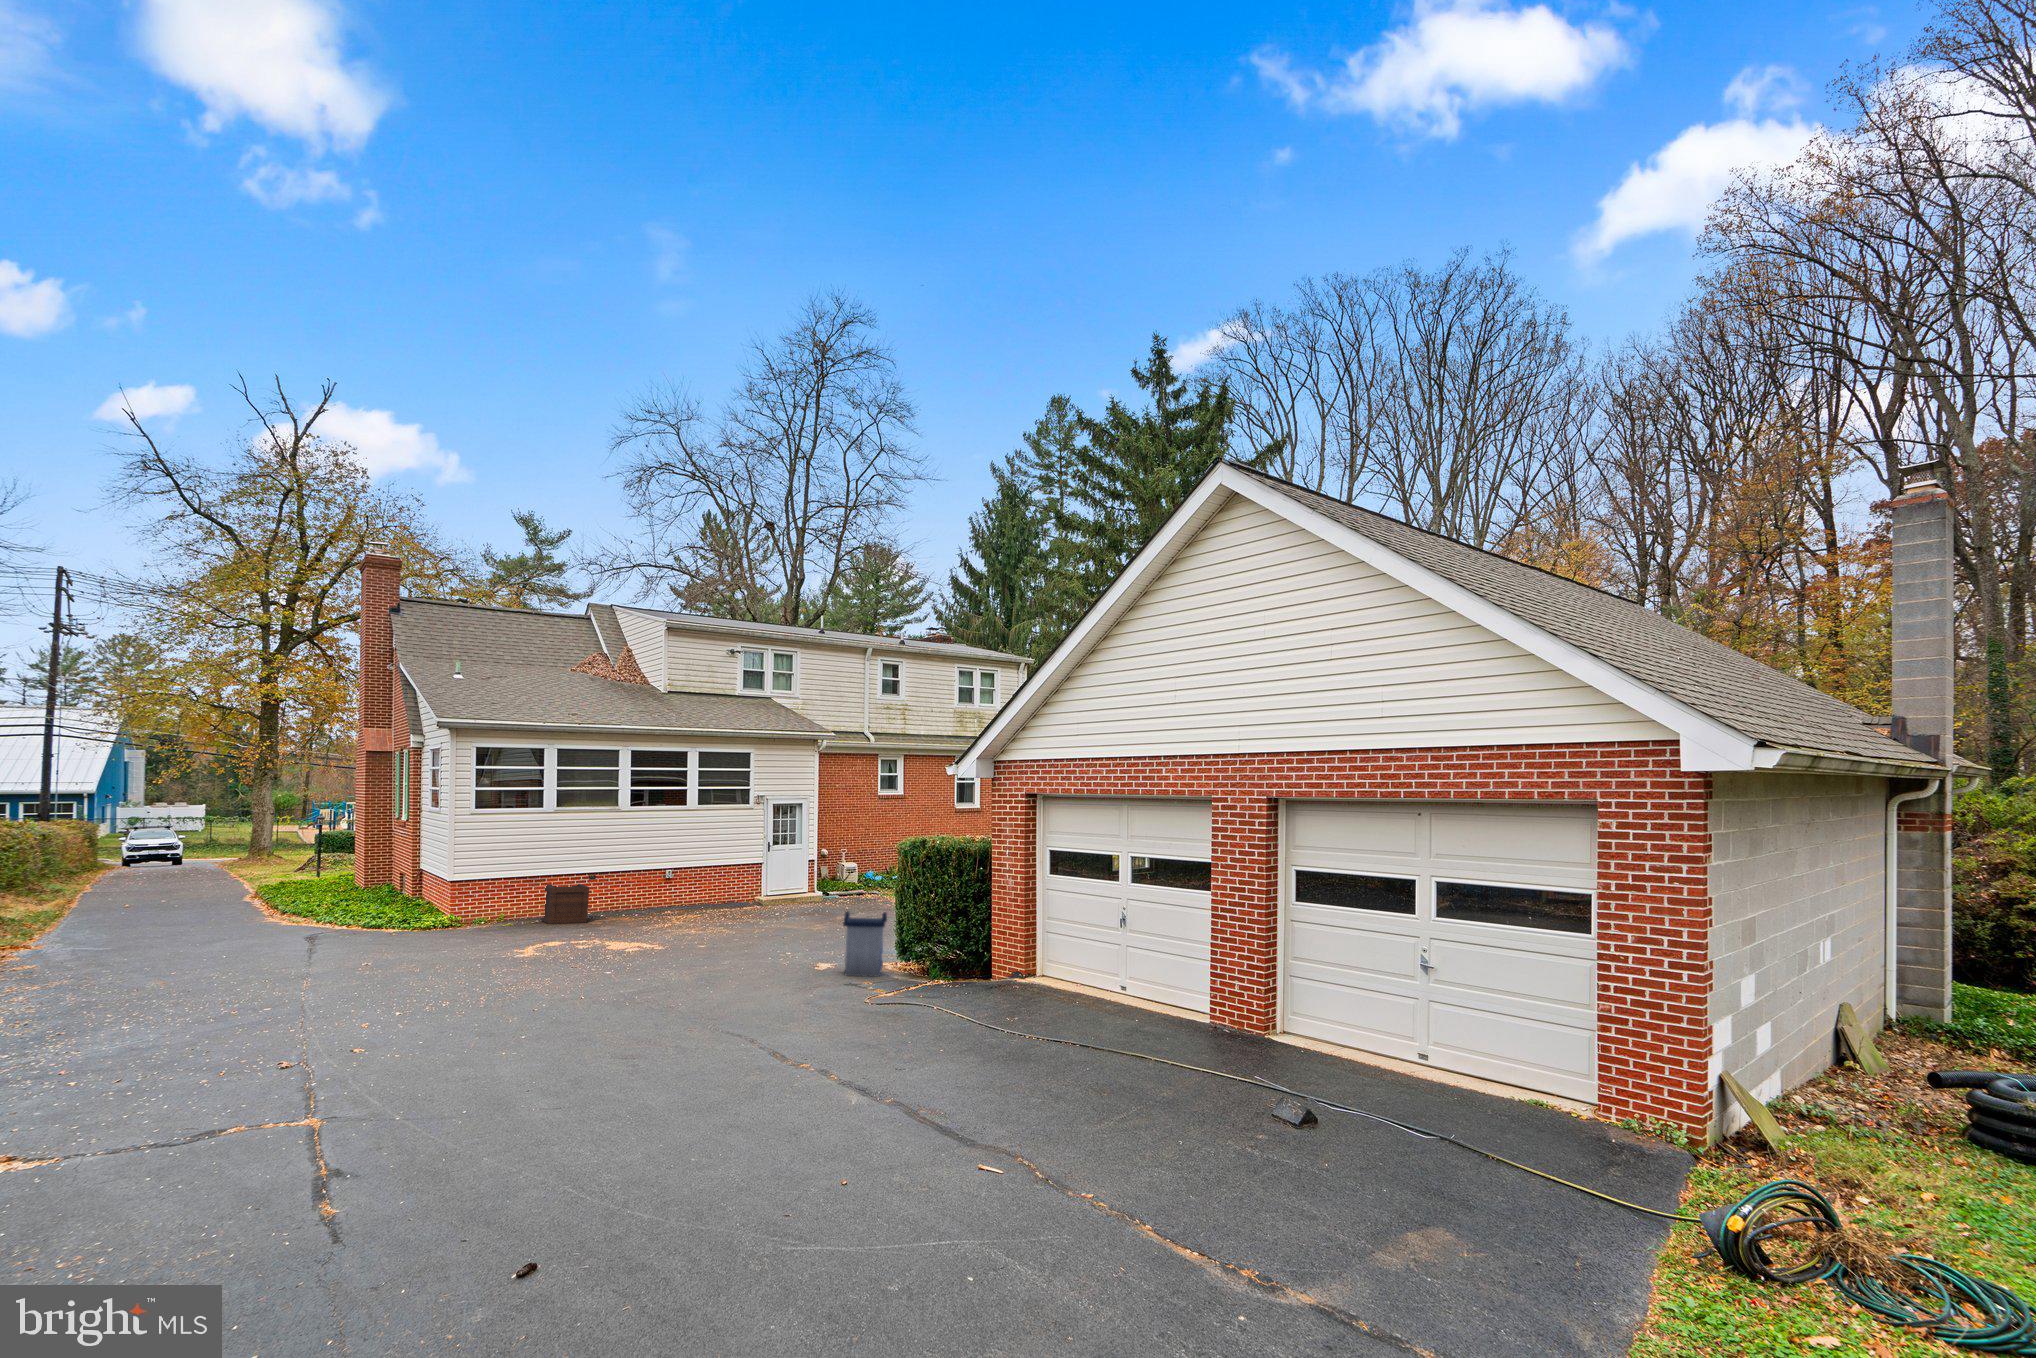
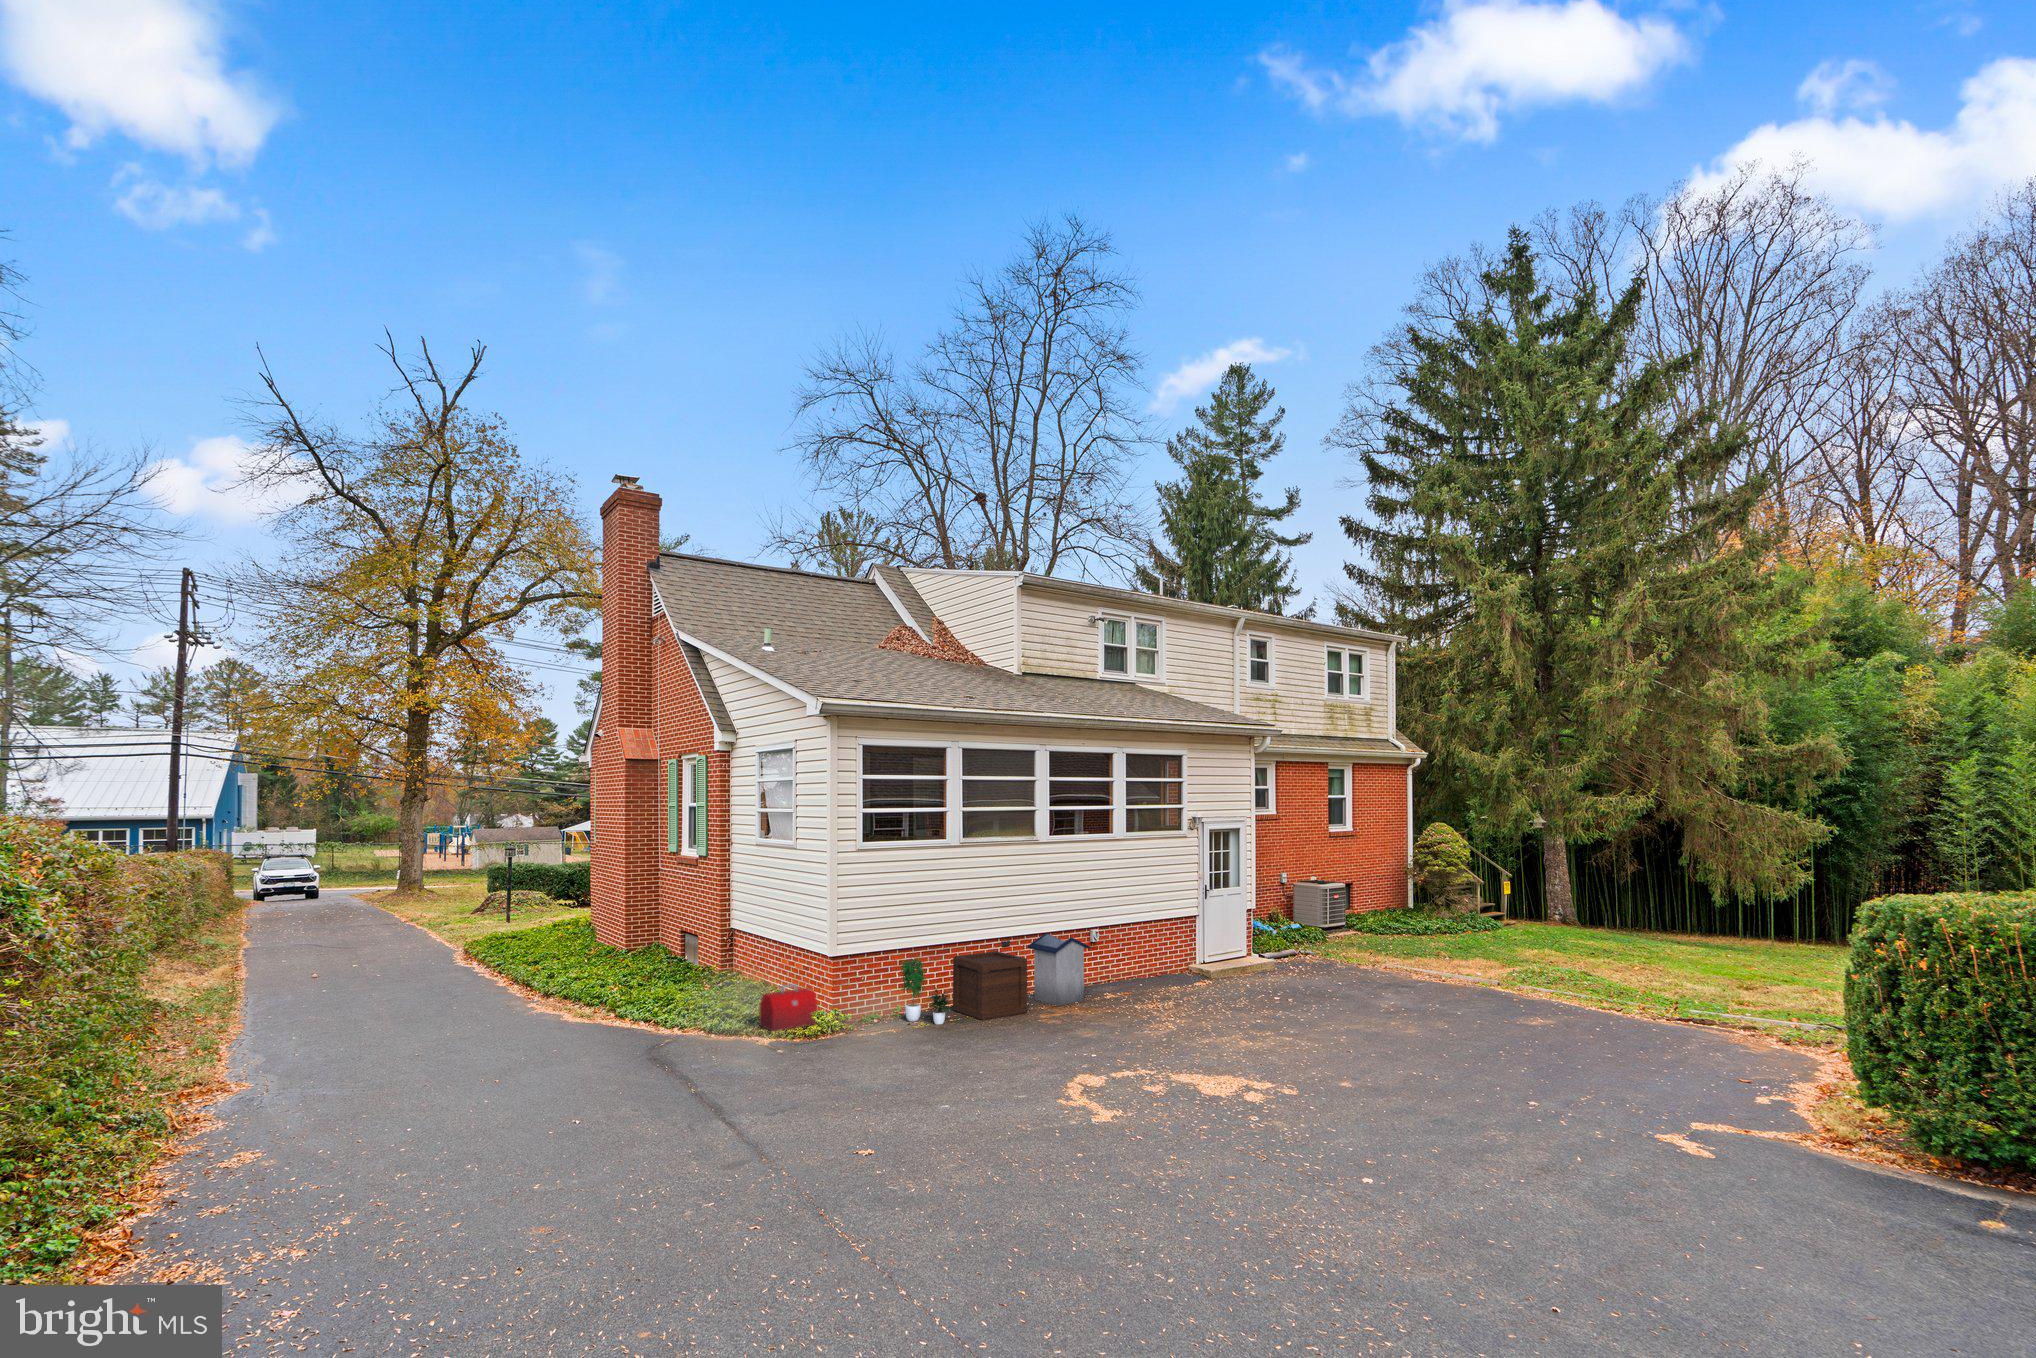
potted plant: none [495,880,528,925] -> present [901,958,951,1025]
toolbox: none [399,896,439,924] -> present [759,984,818,1031]
trash can: present [843,912,887,977] -> present [1028,933,1090,1006]

